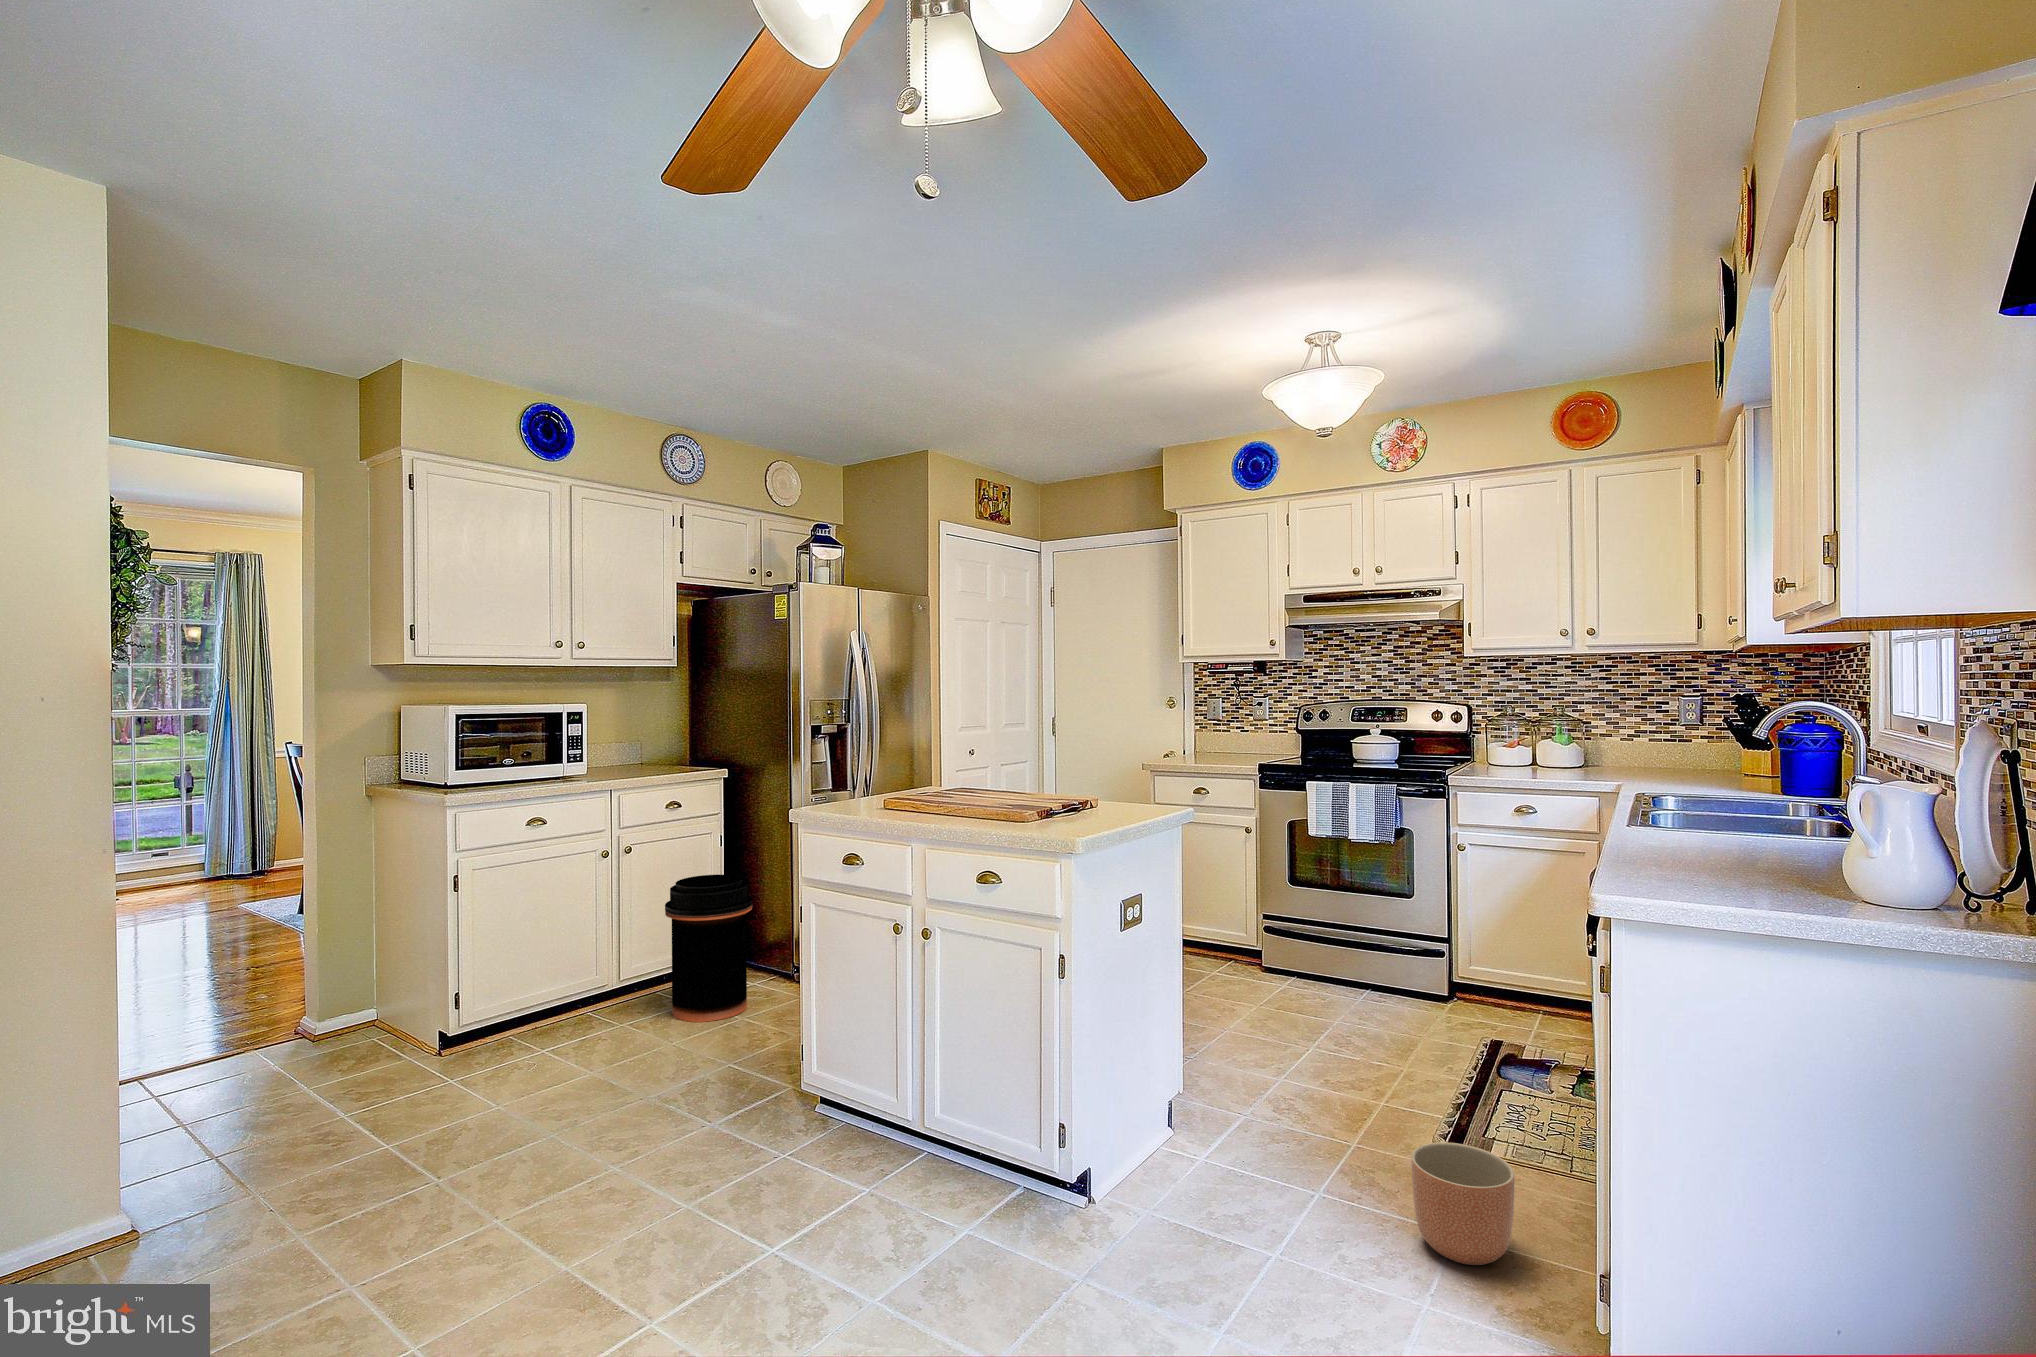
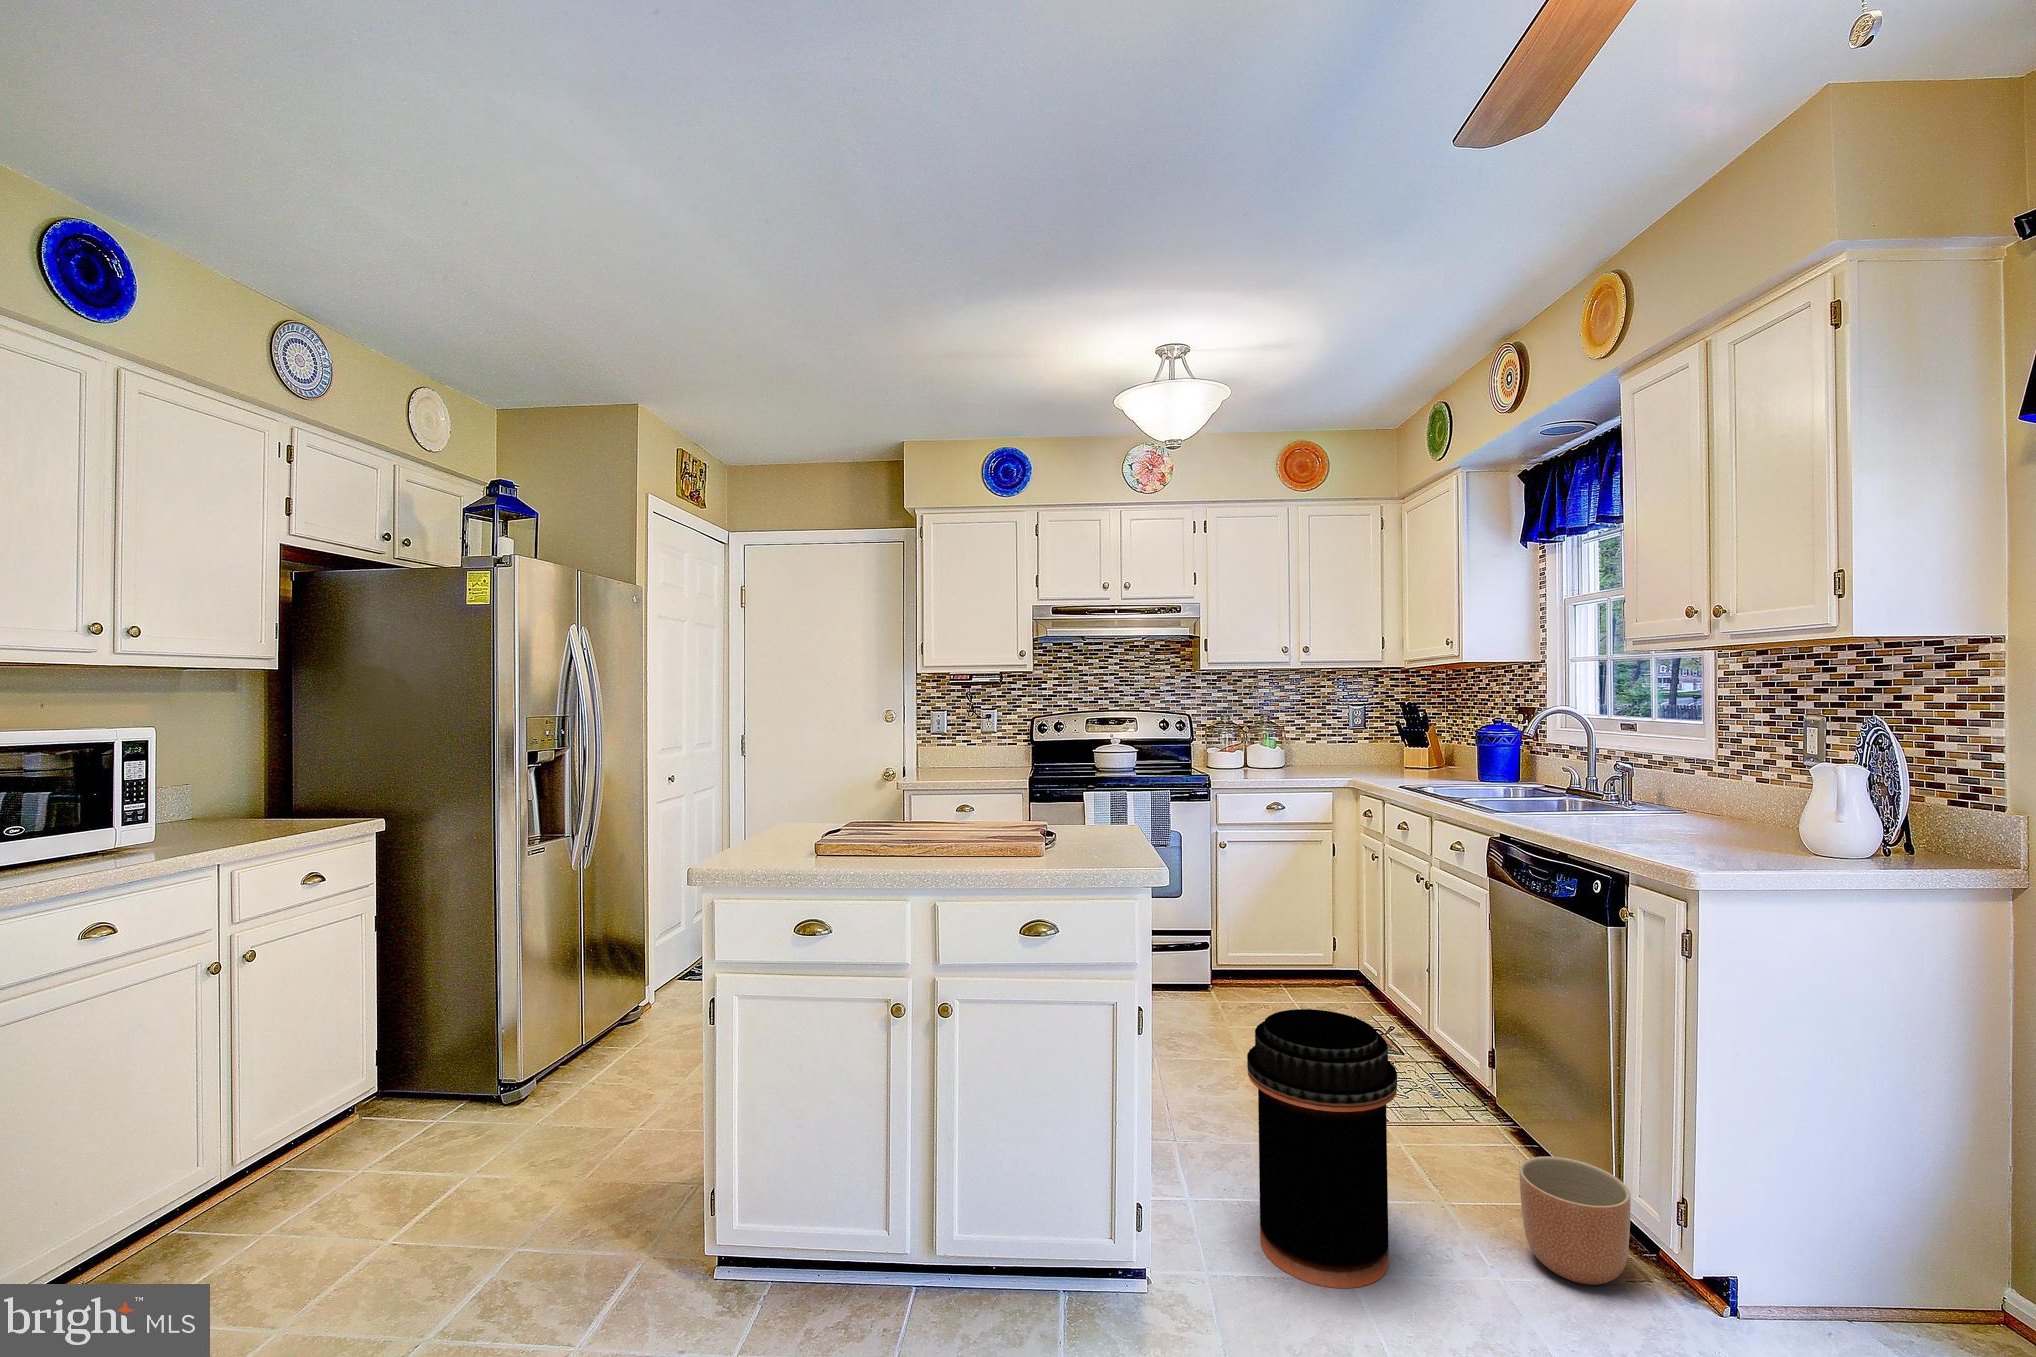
trash can: present [665,875,752,1022] -> present [1247,1009,1397,1288]

